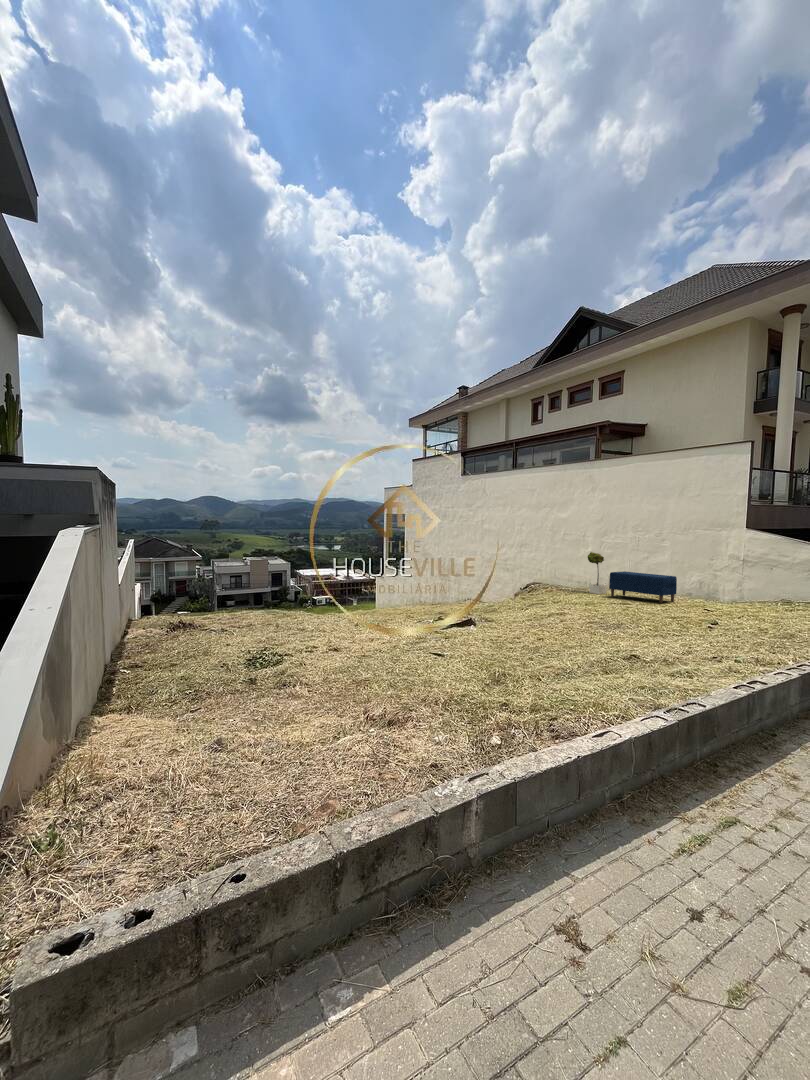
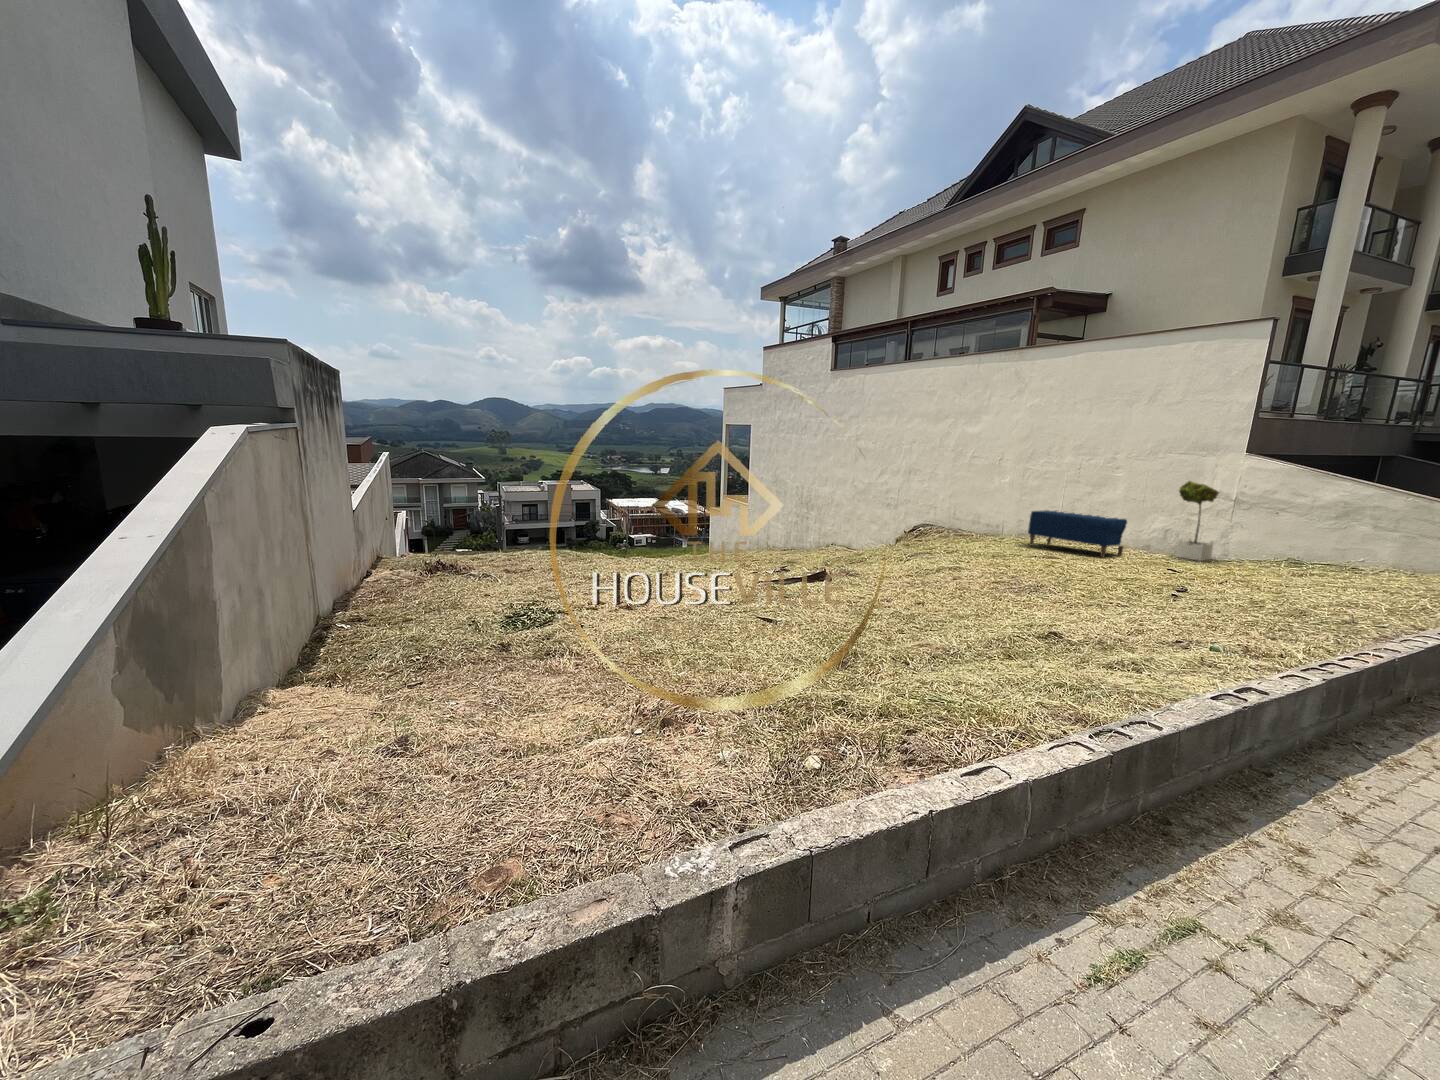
potted tree: present [588,552,606,594] -> present [1176,481,1219,561]

